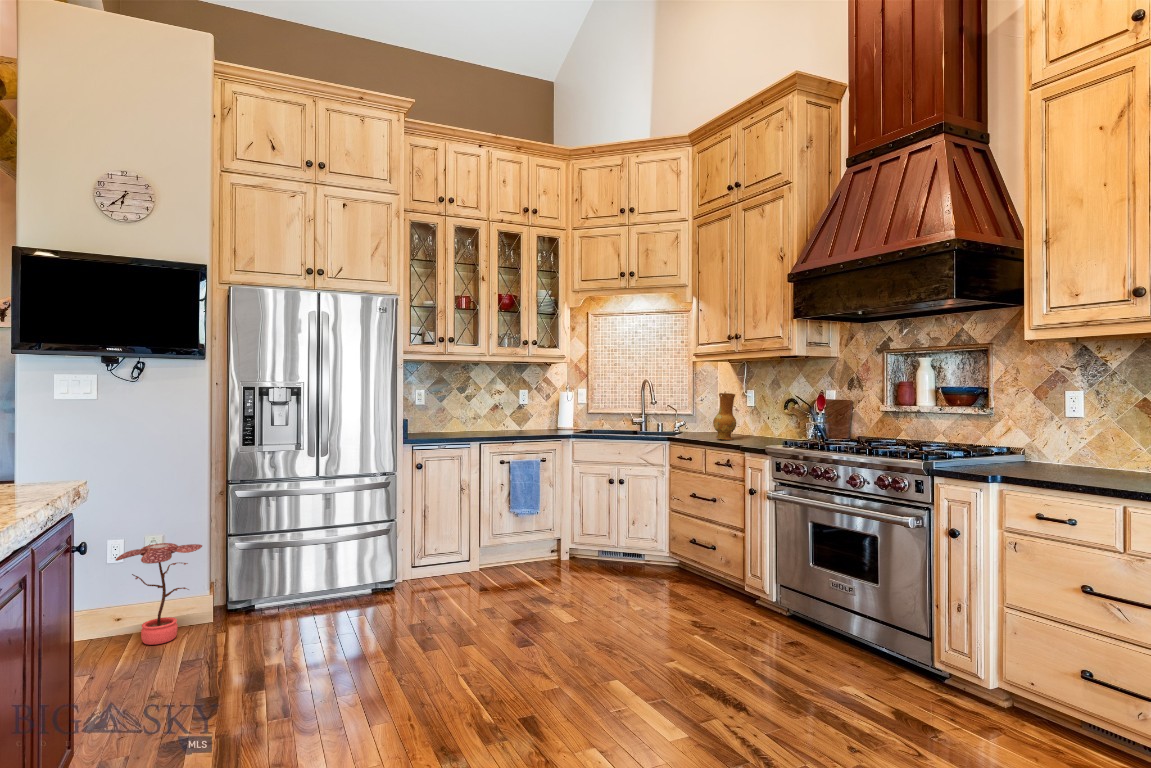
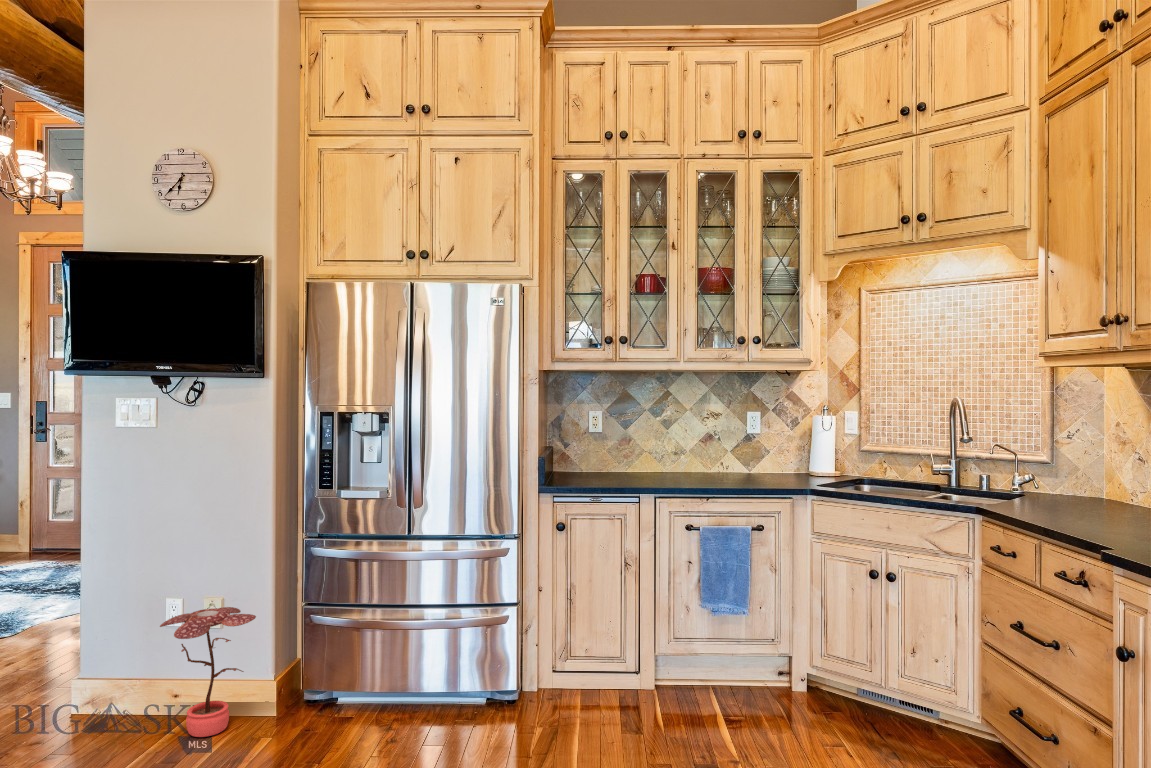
ceramic jug: present [713,393,736,440] -> none [1057,436,1112,534]

